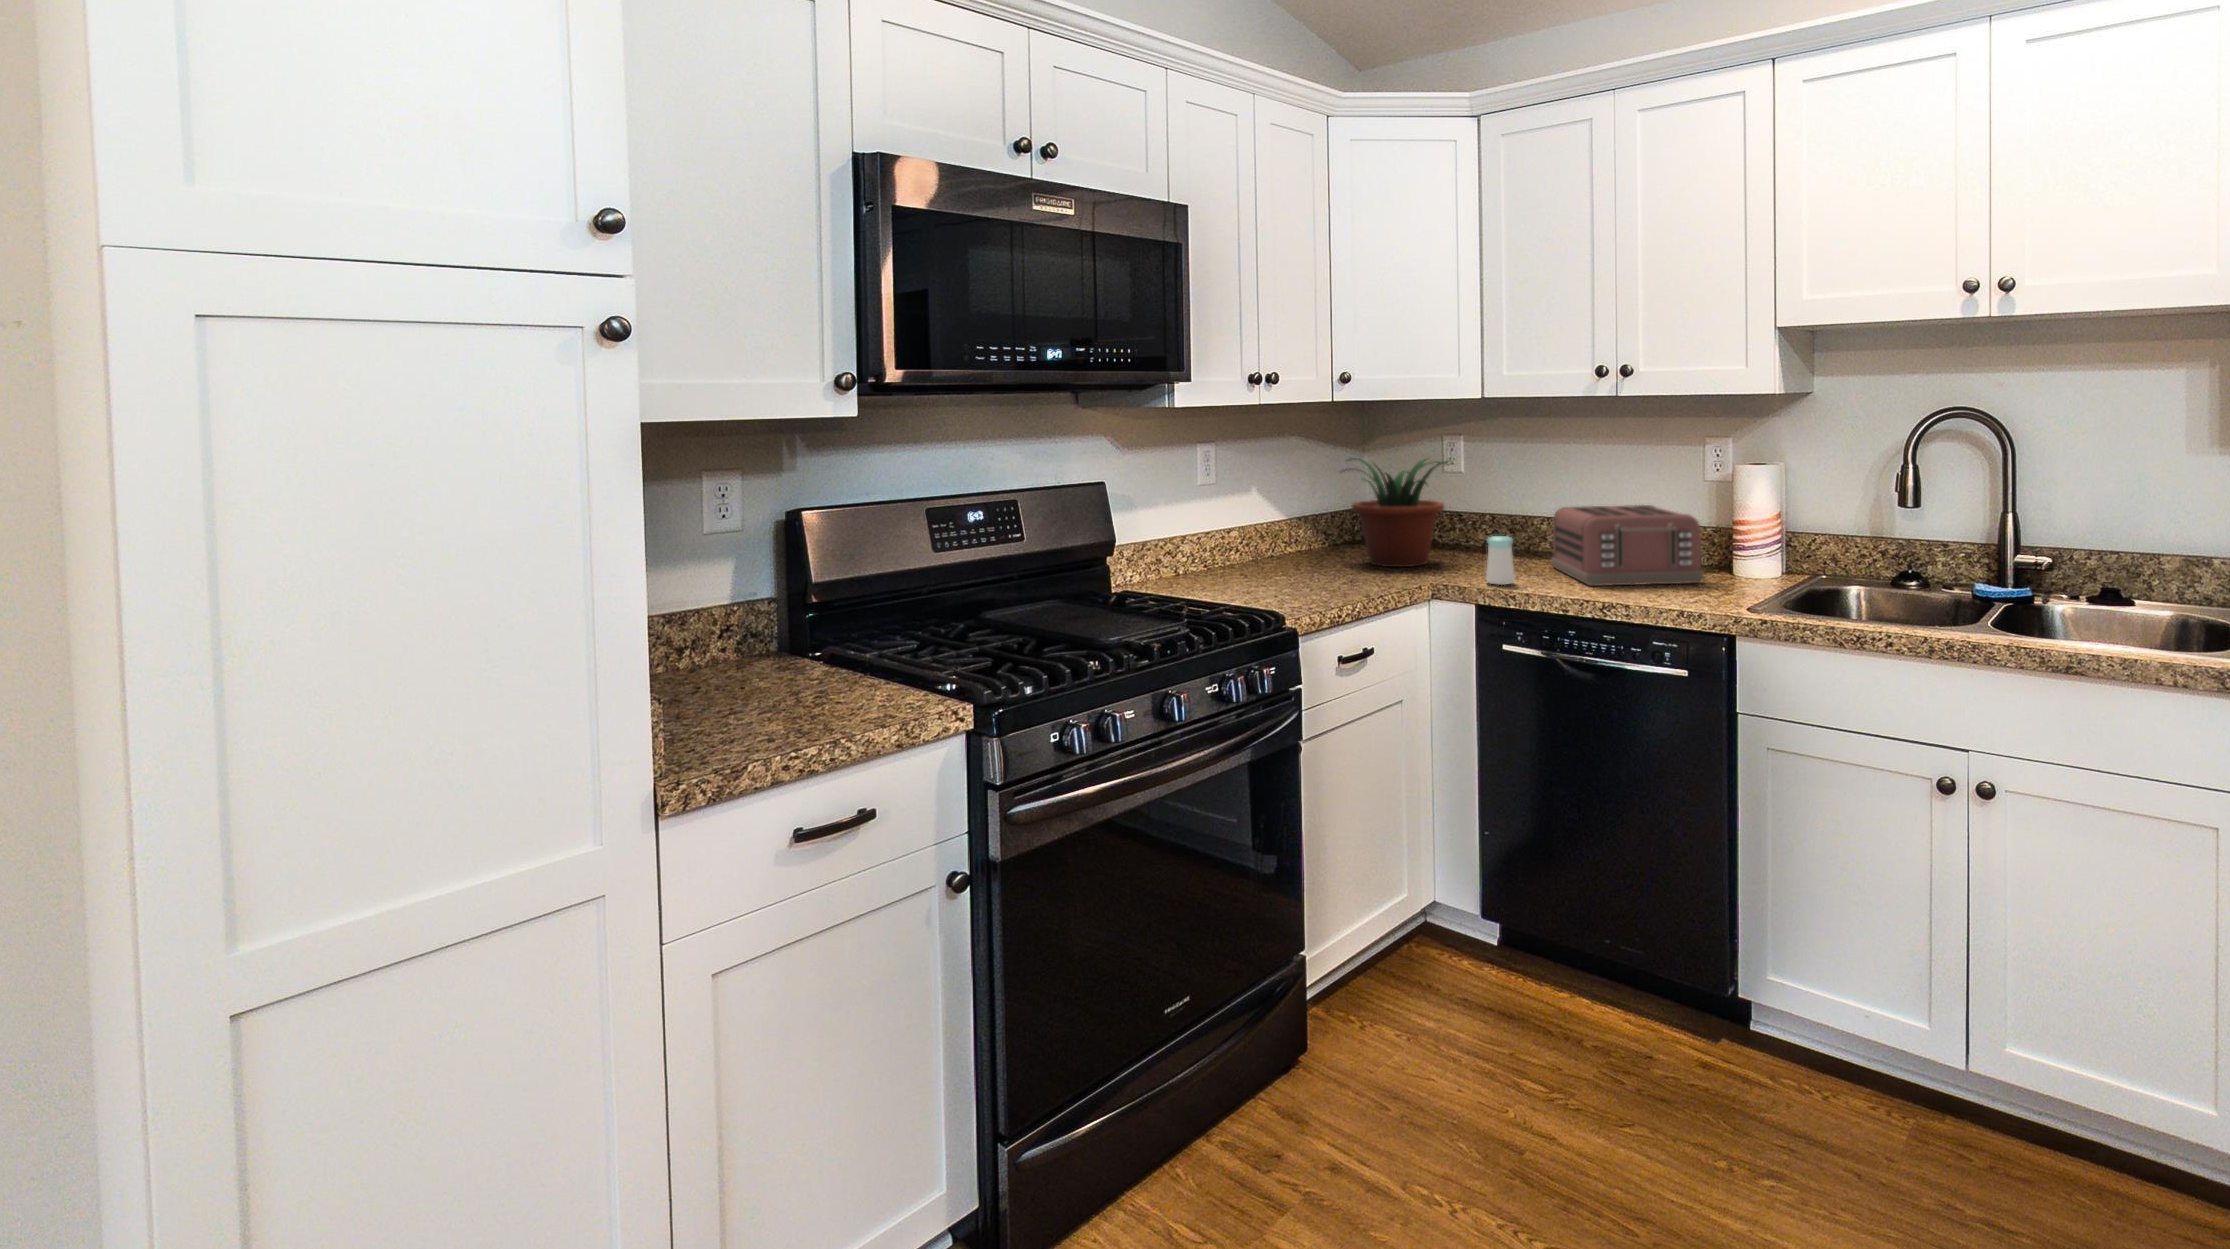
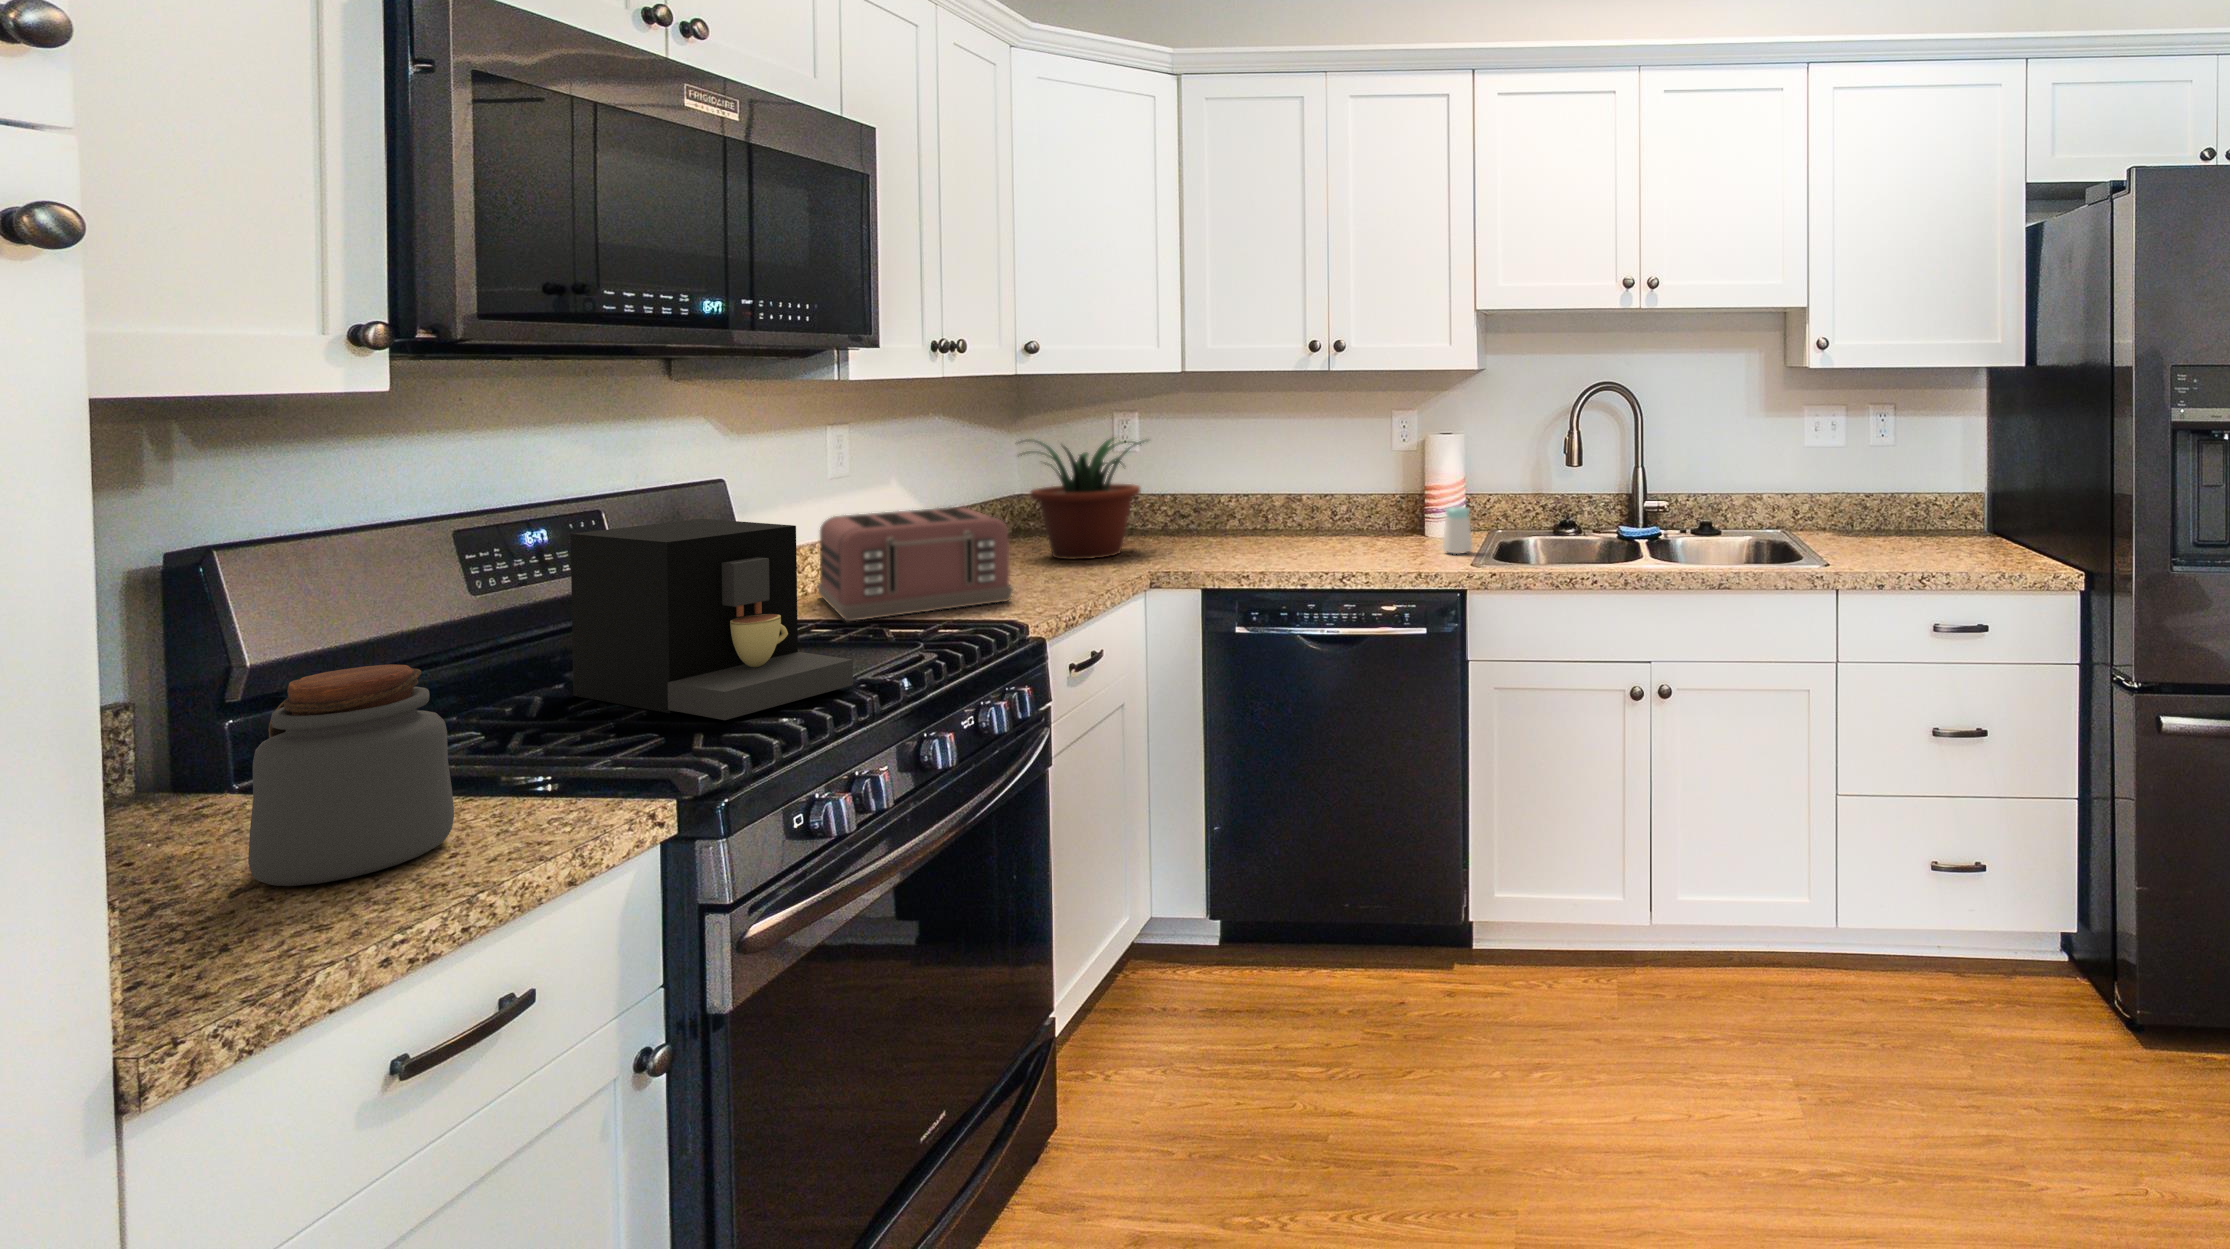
toaster: present [1551,505,1704,586] -> present [817,507,1013,622]
coffee maker: none [984,511,1128,657] -> present [570,519,853,720]
salt shaker: present [1486,536,1515,585] -> present [1443,506,1473,554]
jar: none [762,589,856,716] -> present [248,665,454,886]

